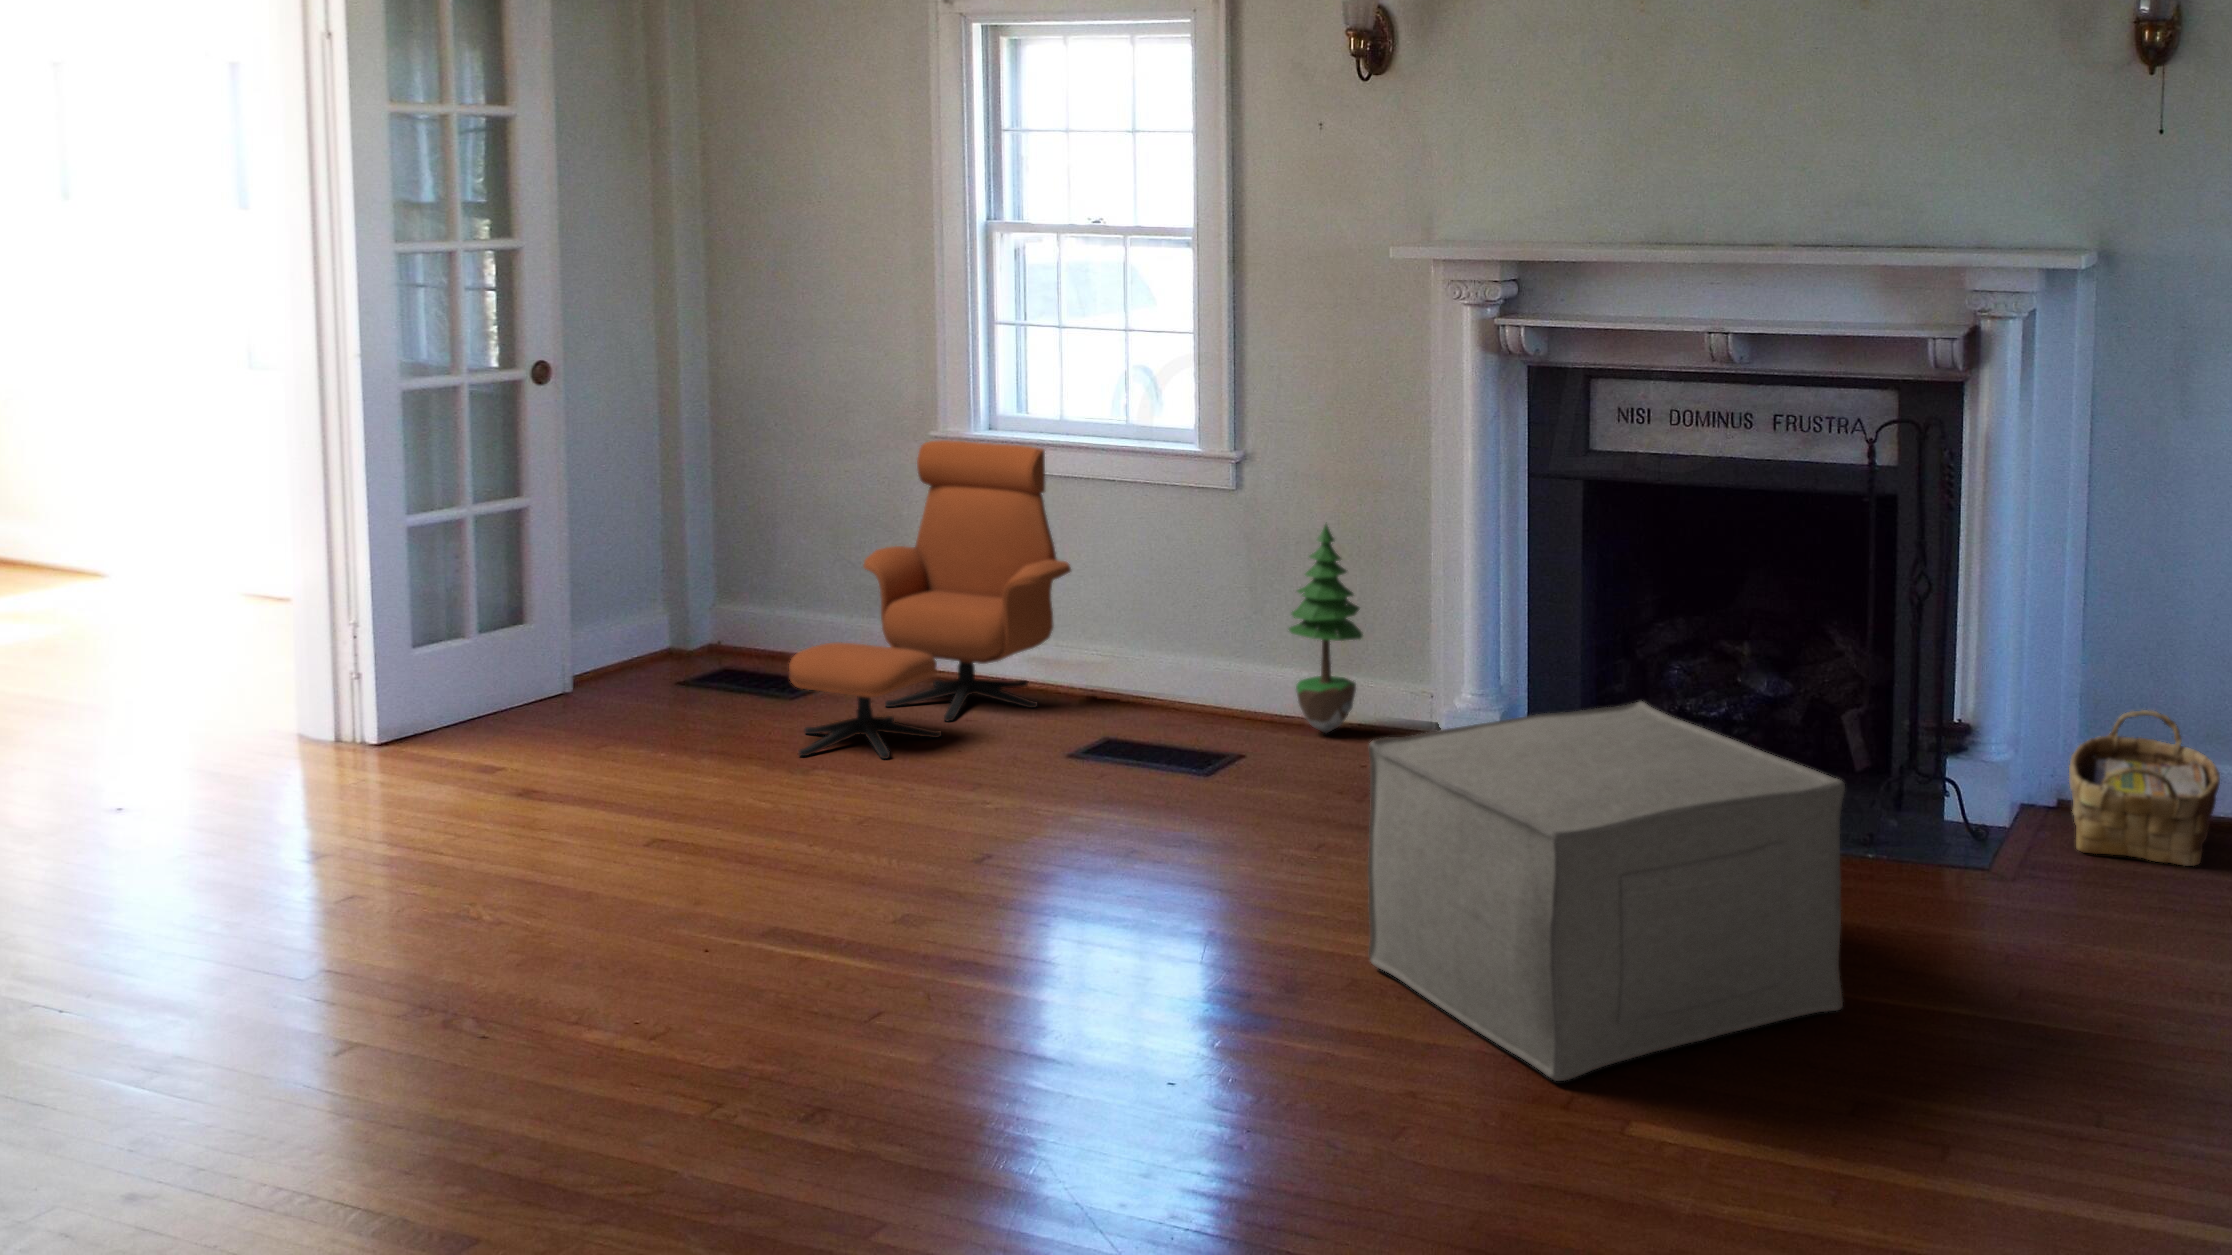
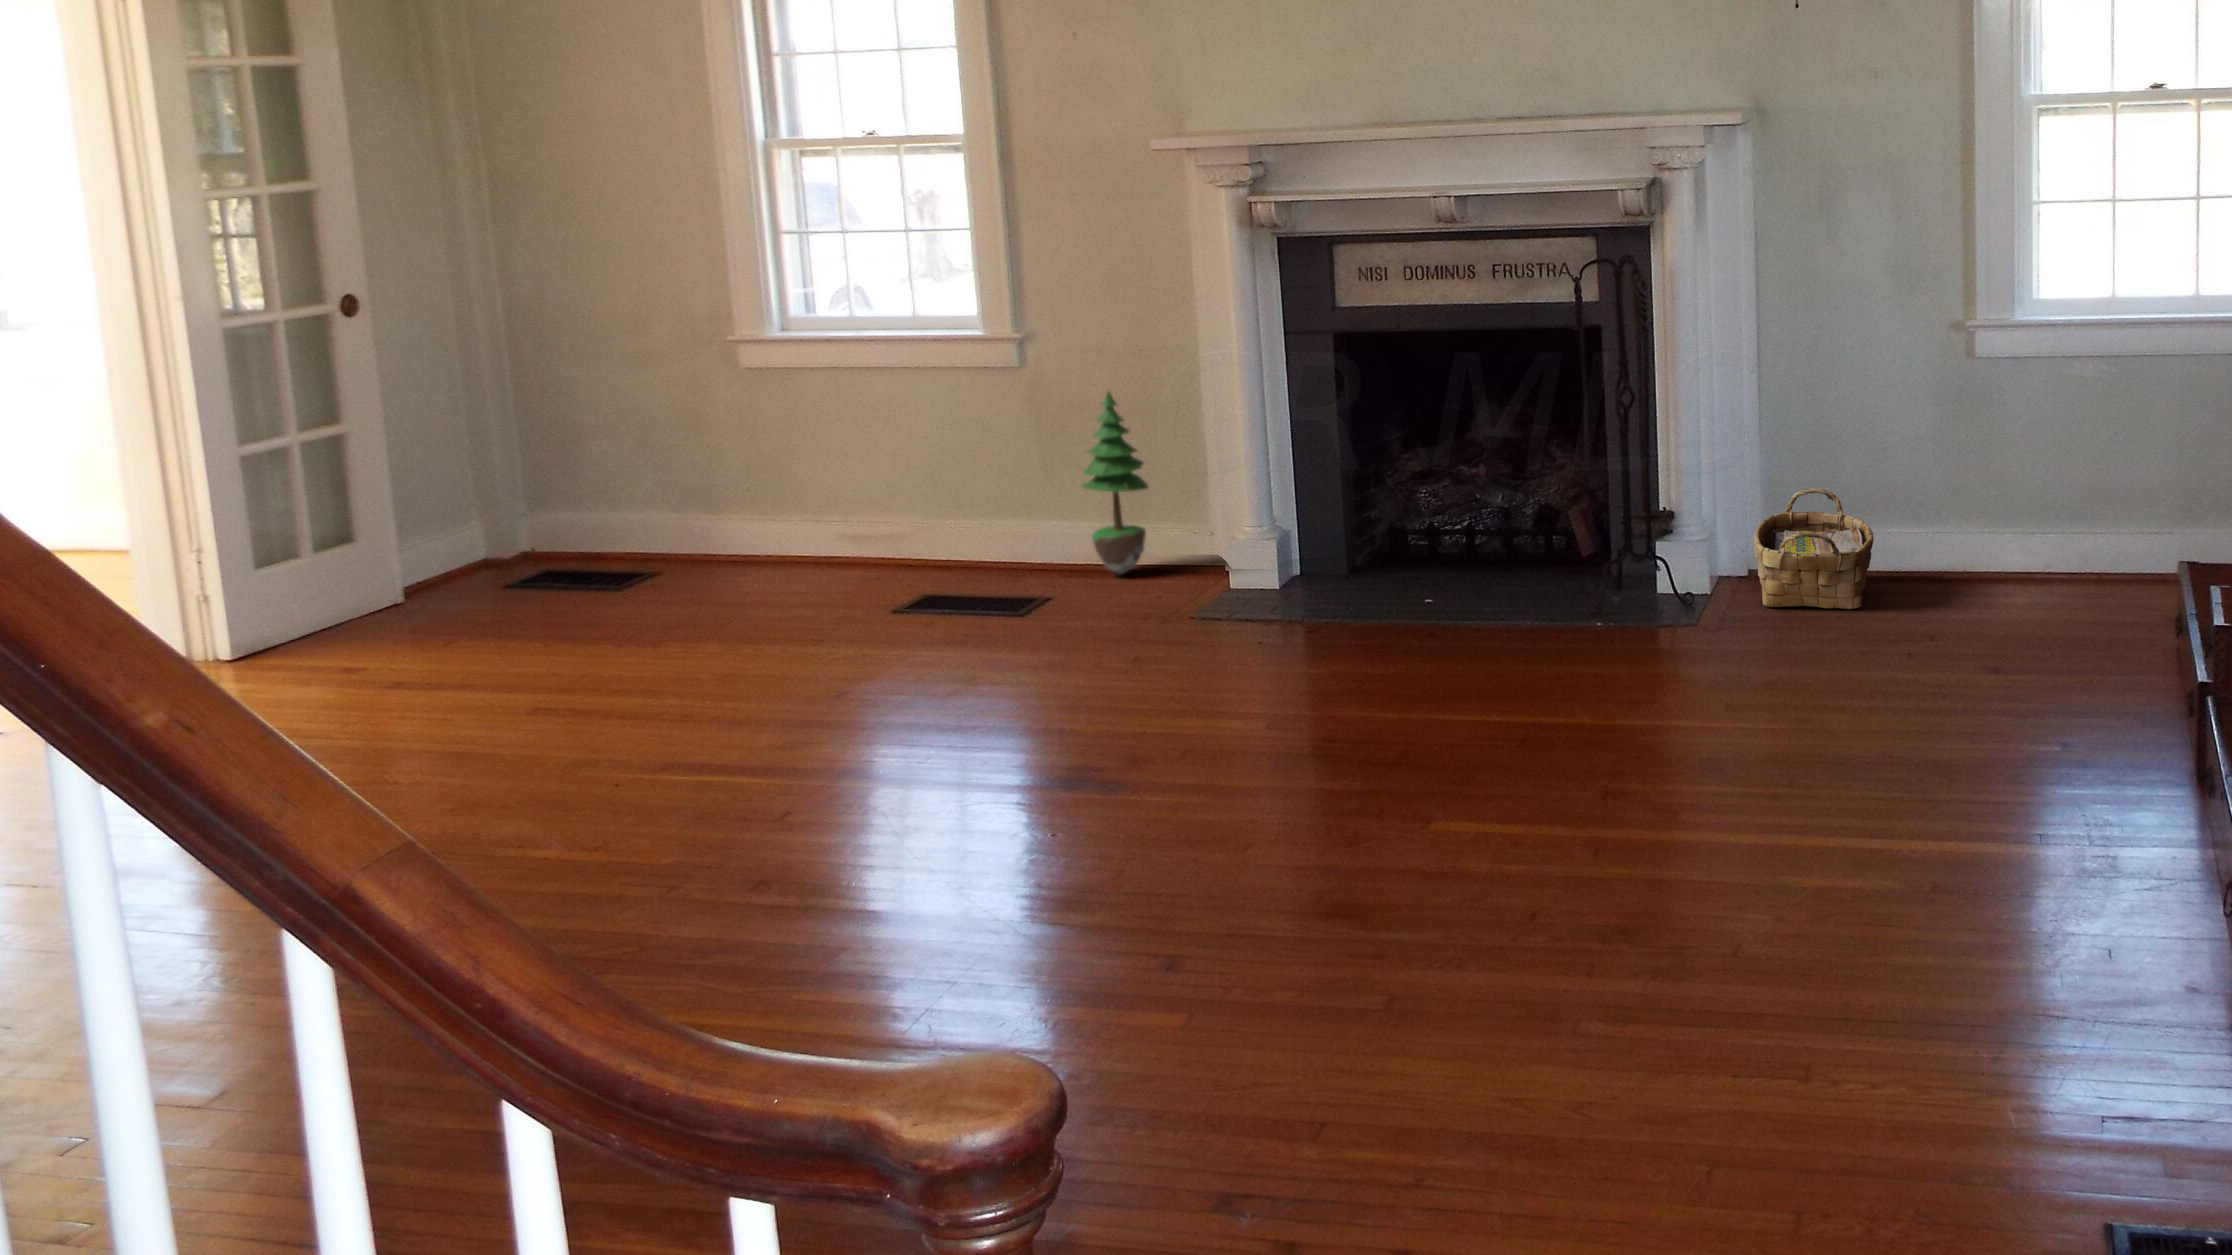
lounge chair: present [789,440,1071,759] -> none [625,343,876,634]
ottoman: present [1368,702,1845,1081] -> none [1178,509,1581,805]

